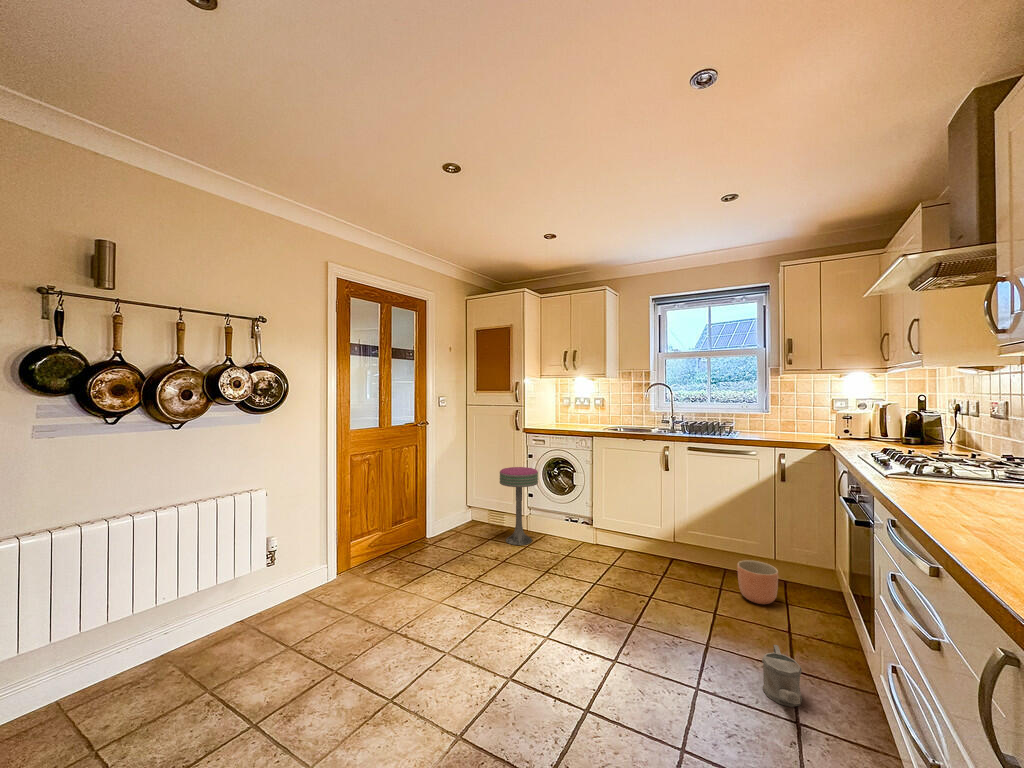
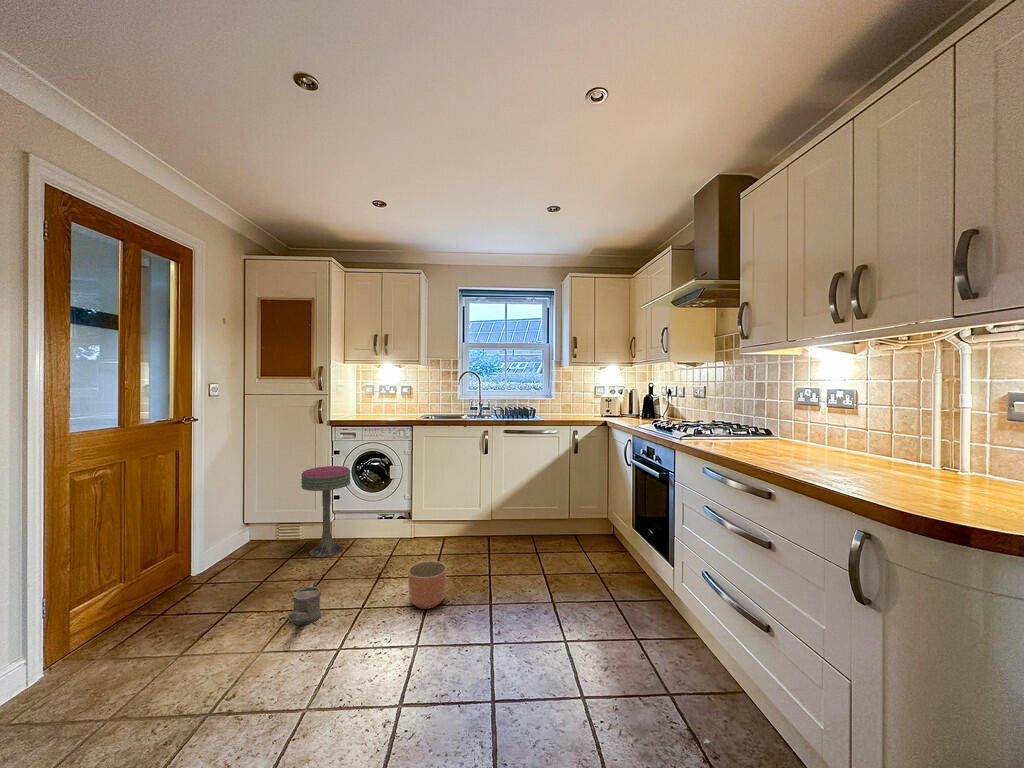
planter: present [737,560,778,604] -> present [408,561,447,609]
watering can: present [762,645,802,707] -> present [288,581,321,625]

